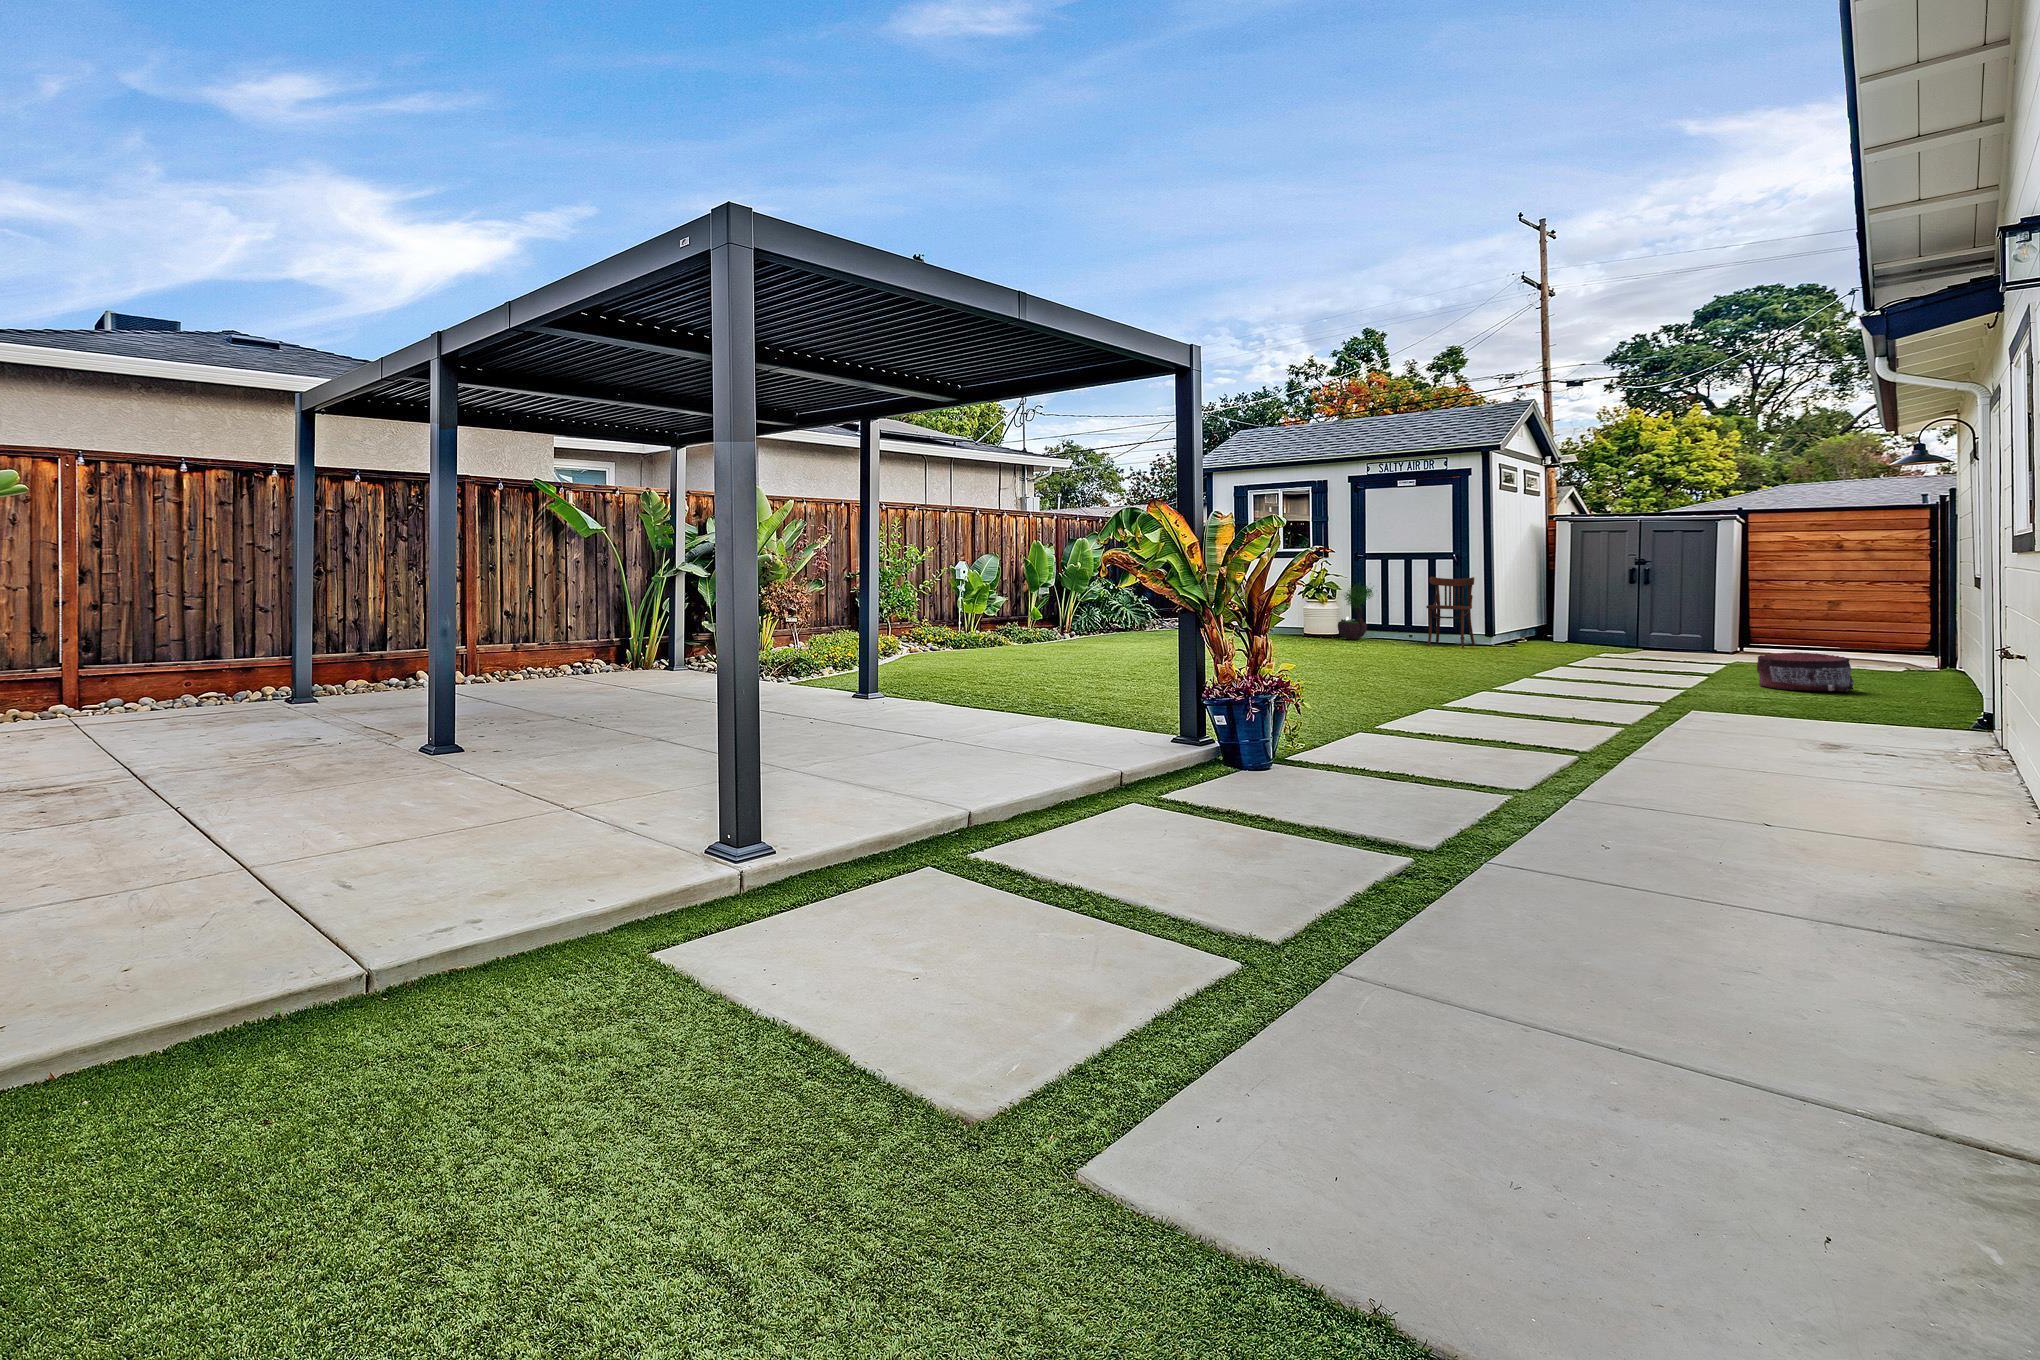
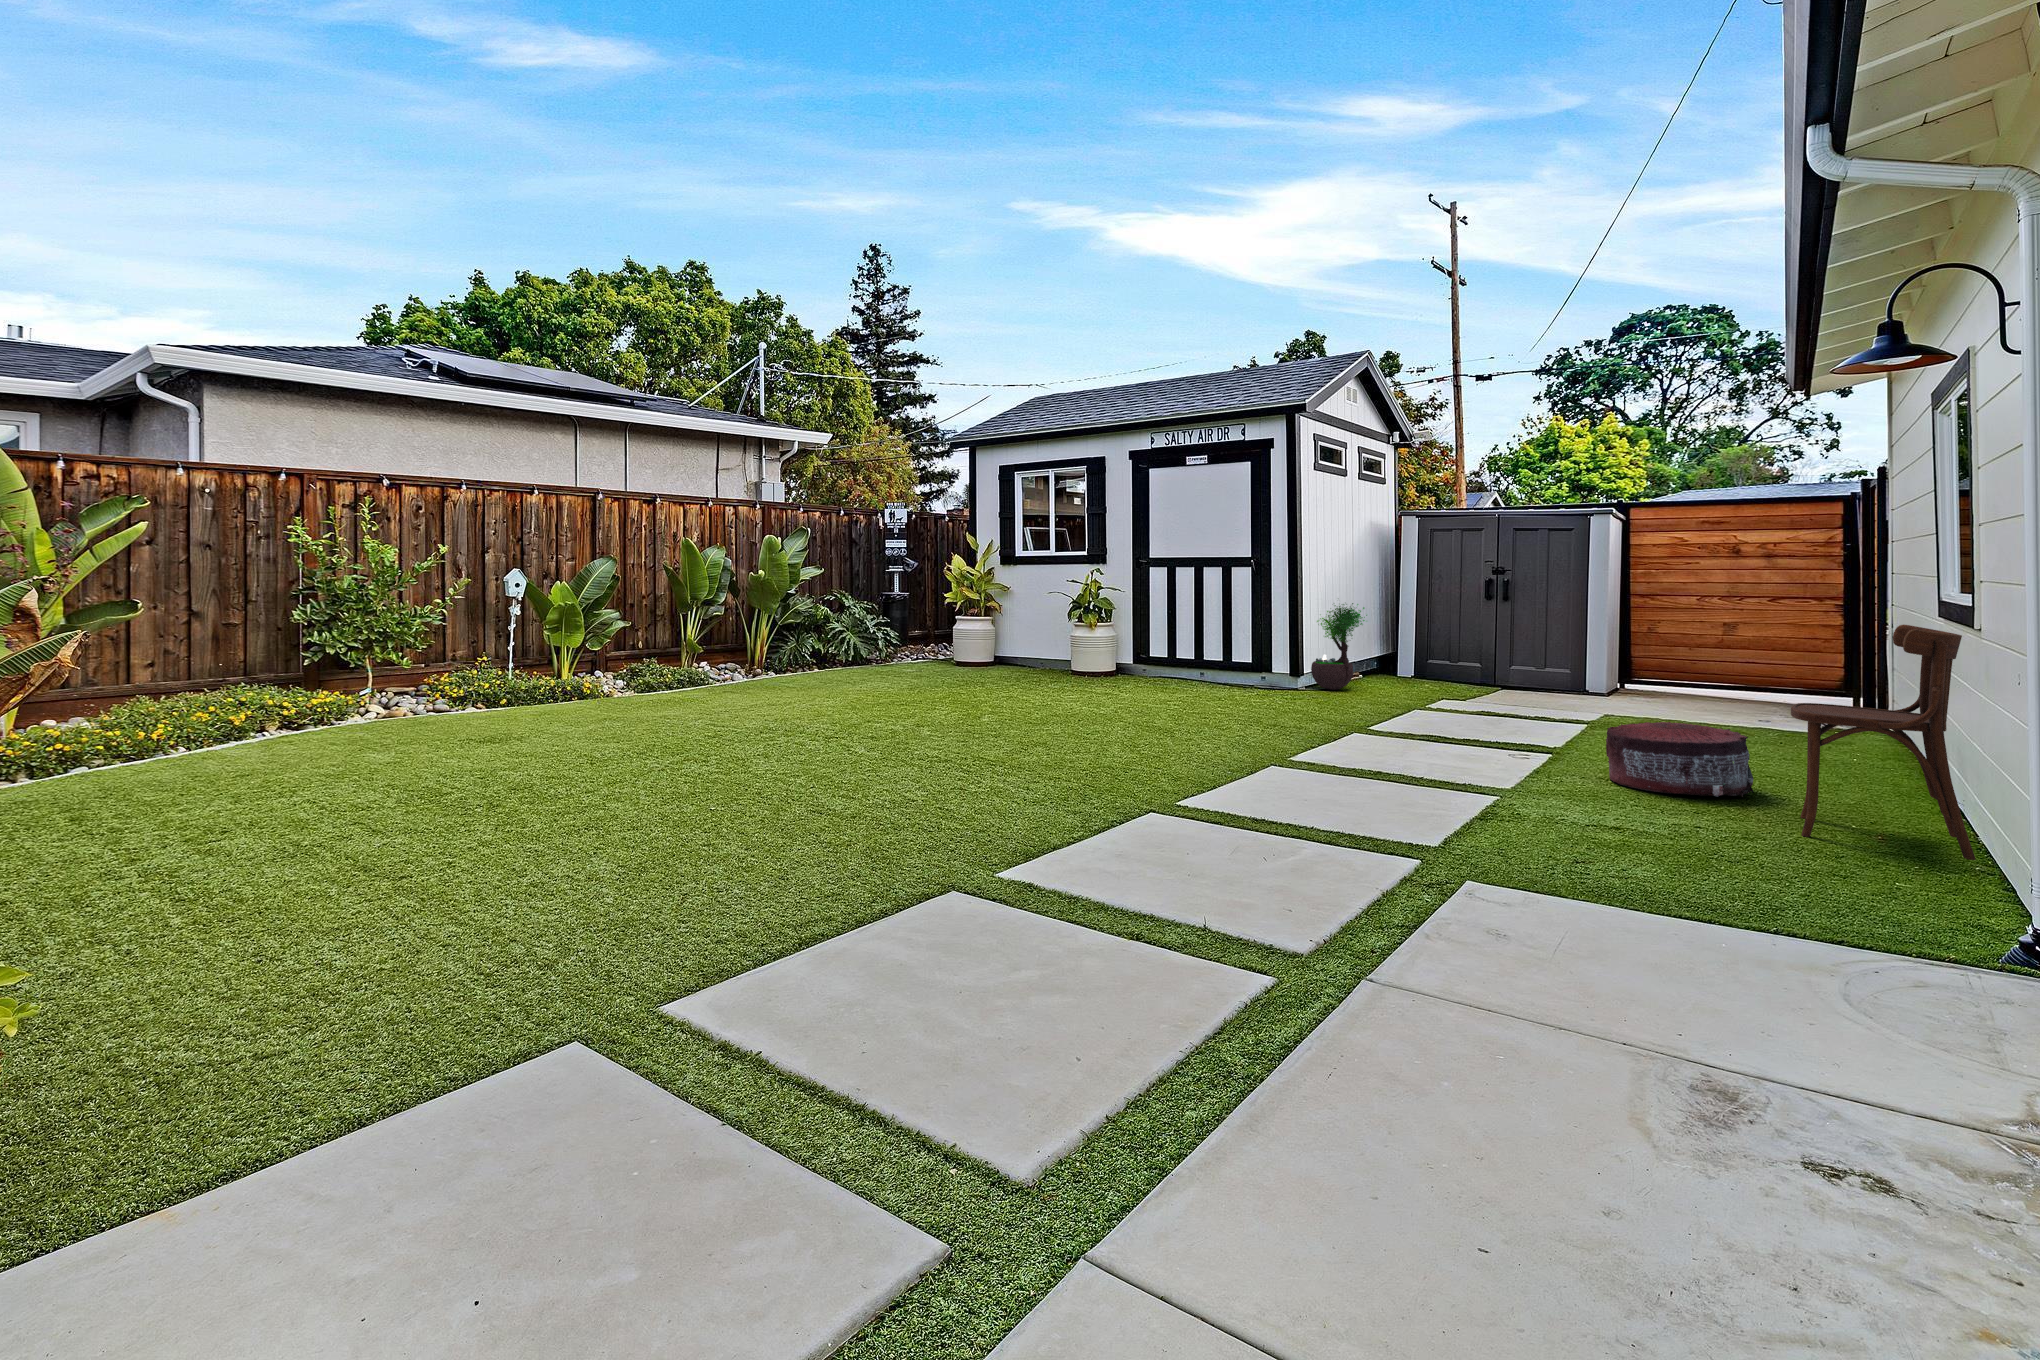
dining chair: present [1426,577,1475,648] -> present [1791,625,1976,860]
potted tree: present [1338,583,1373,640] -> present [1311,603,1367,690]

